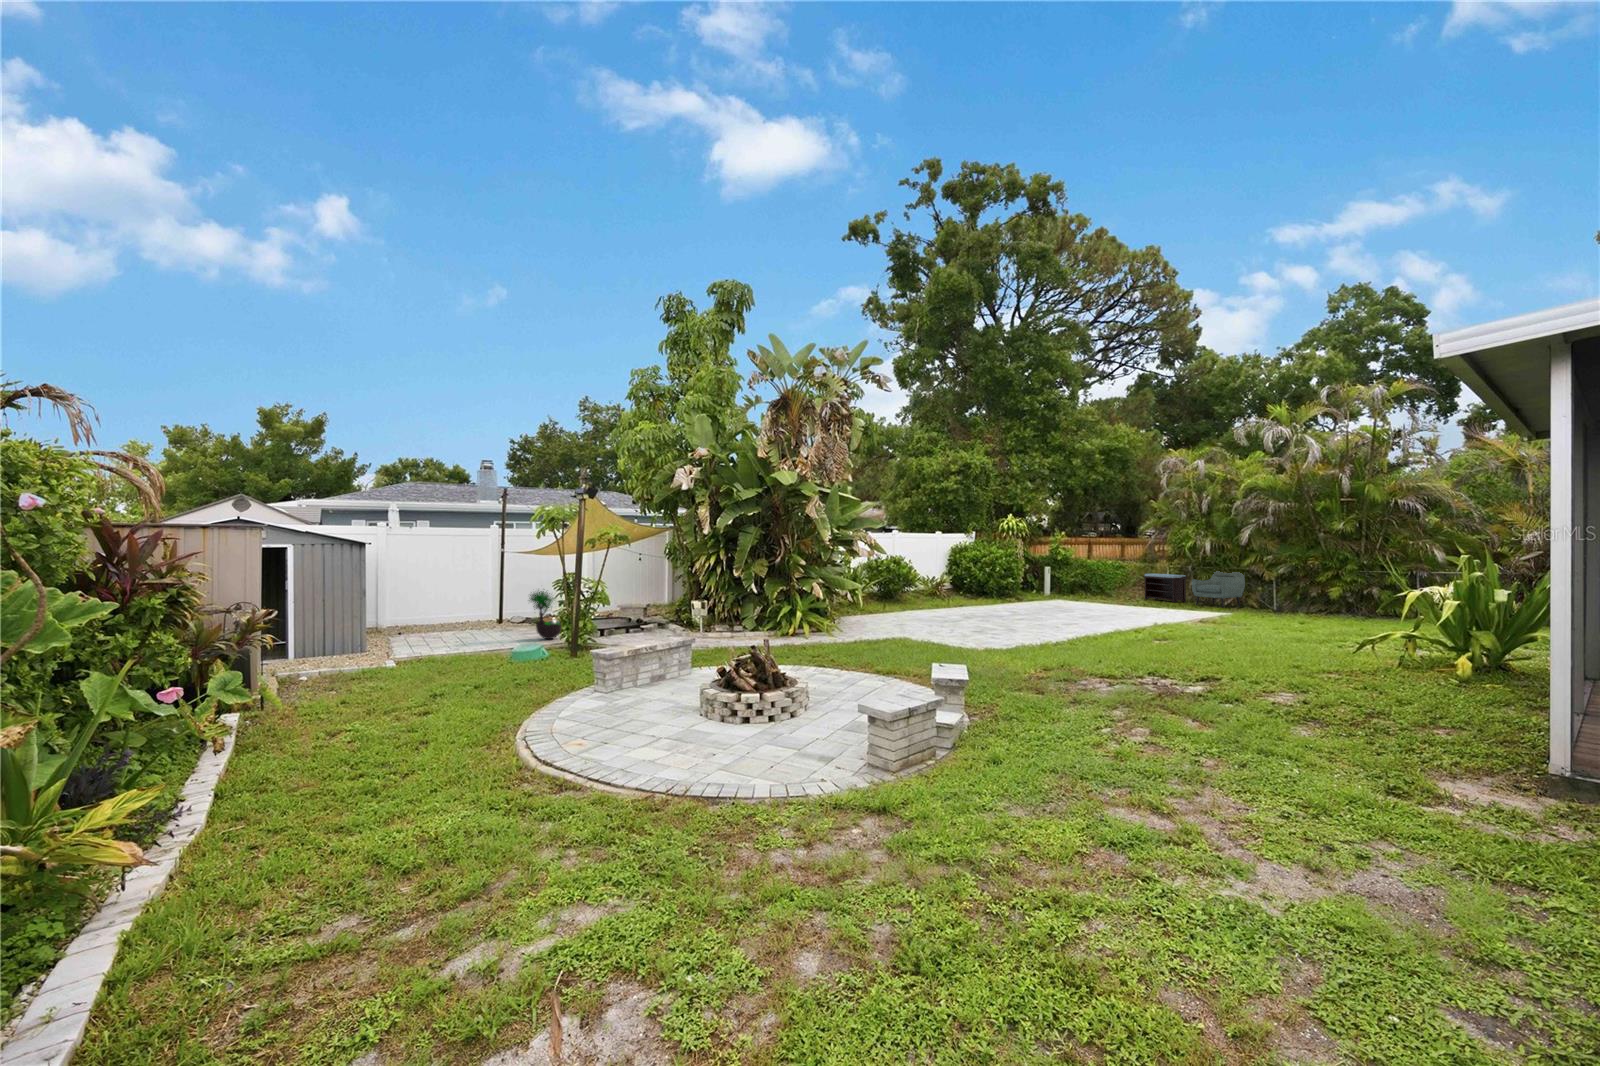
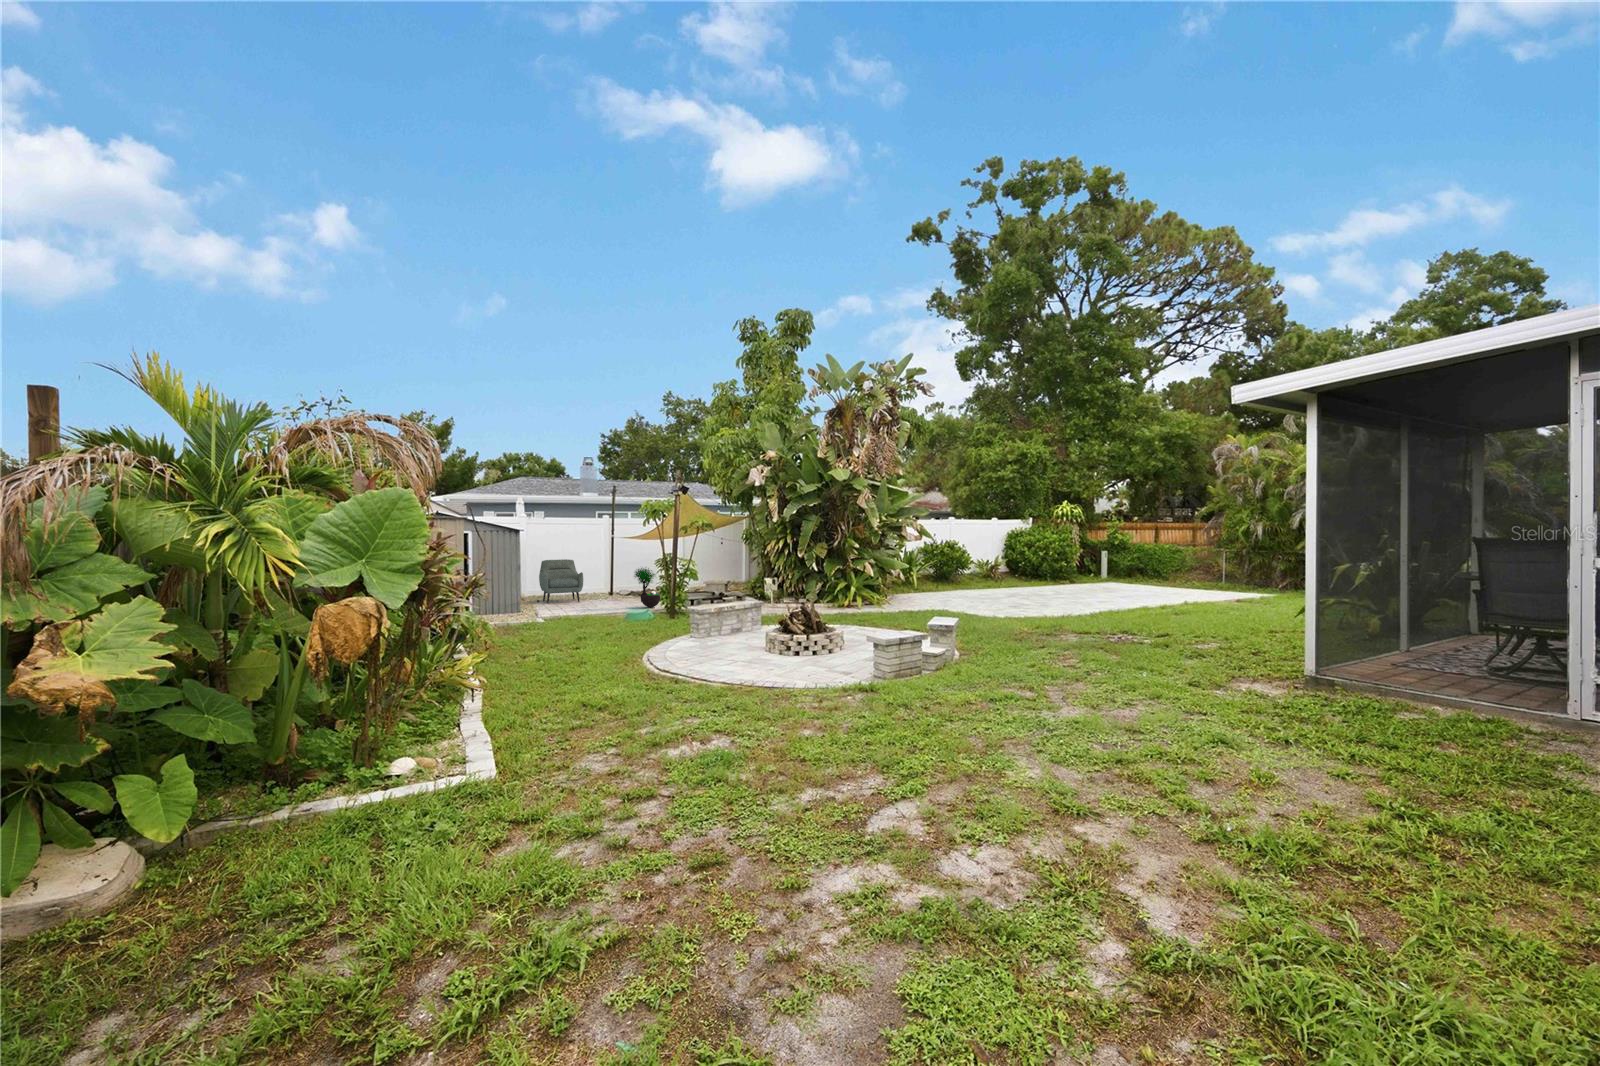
chair: present [1192,571,1245,607] -> present [539,559,583,604]
bench: present [1143,574,1187,603] -> none [1196,556,1238,584]

